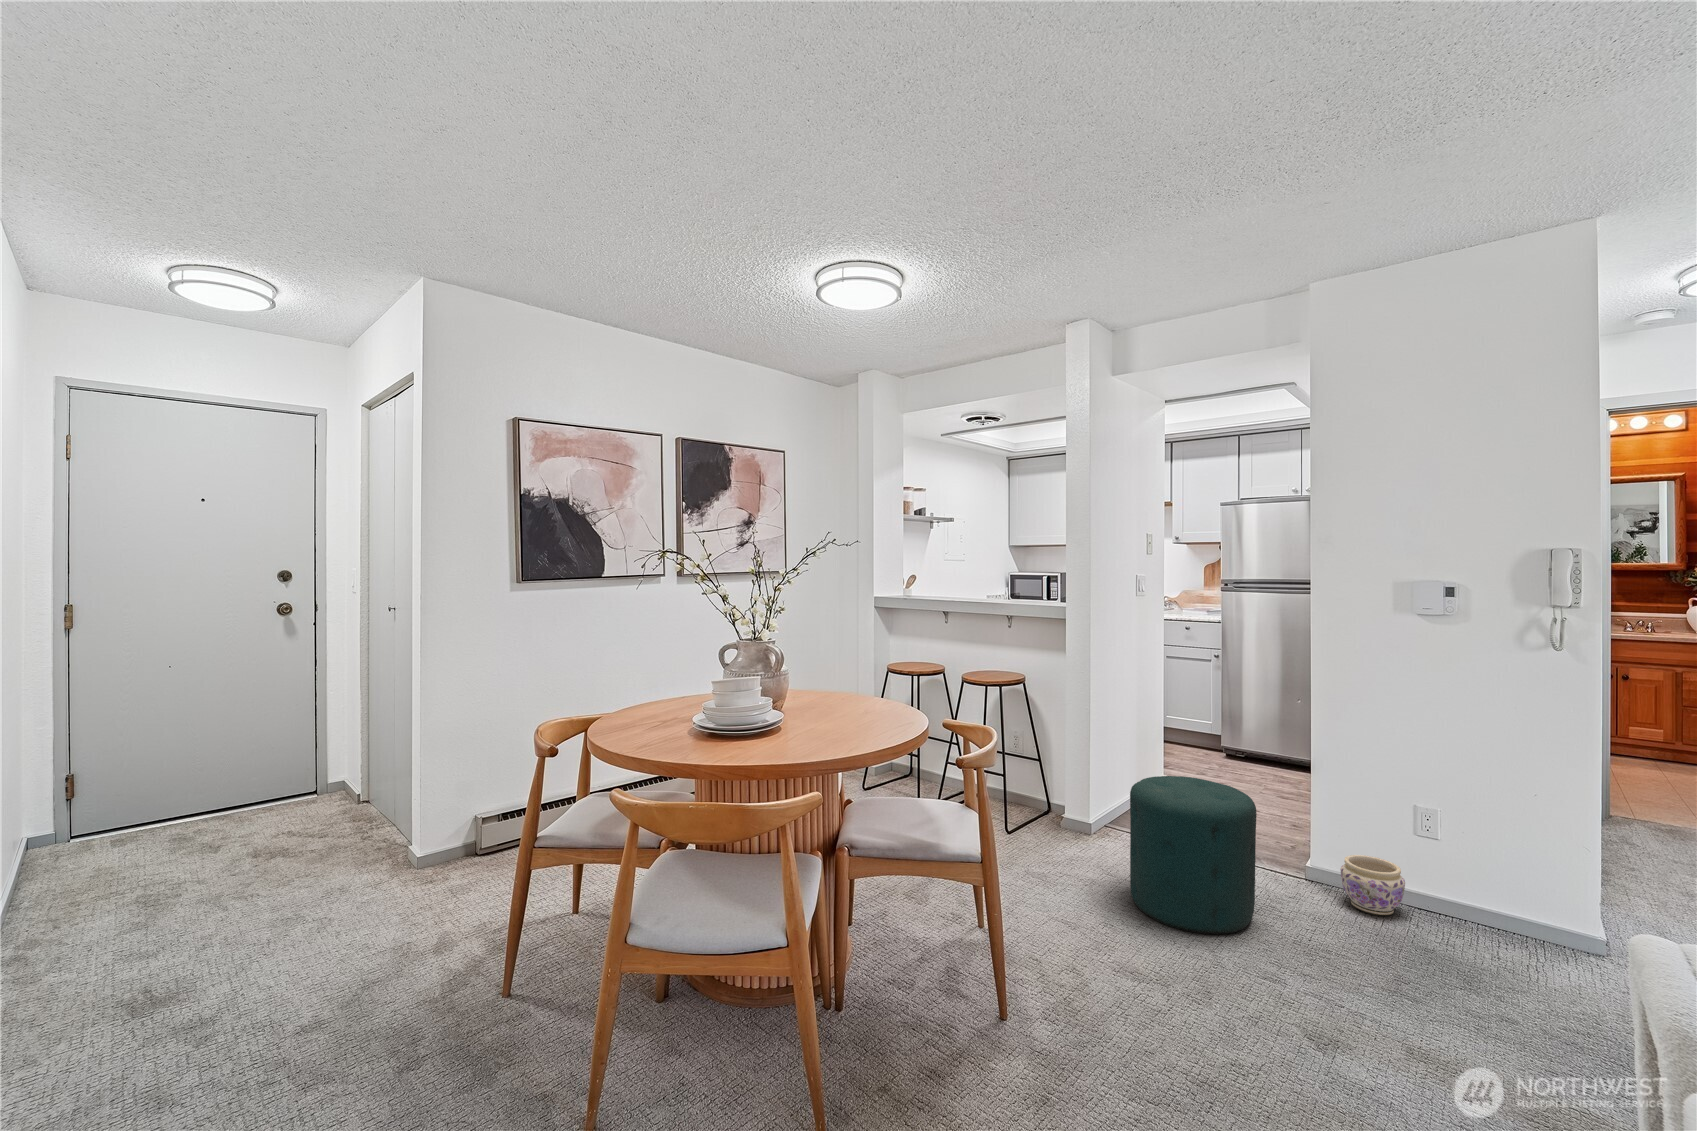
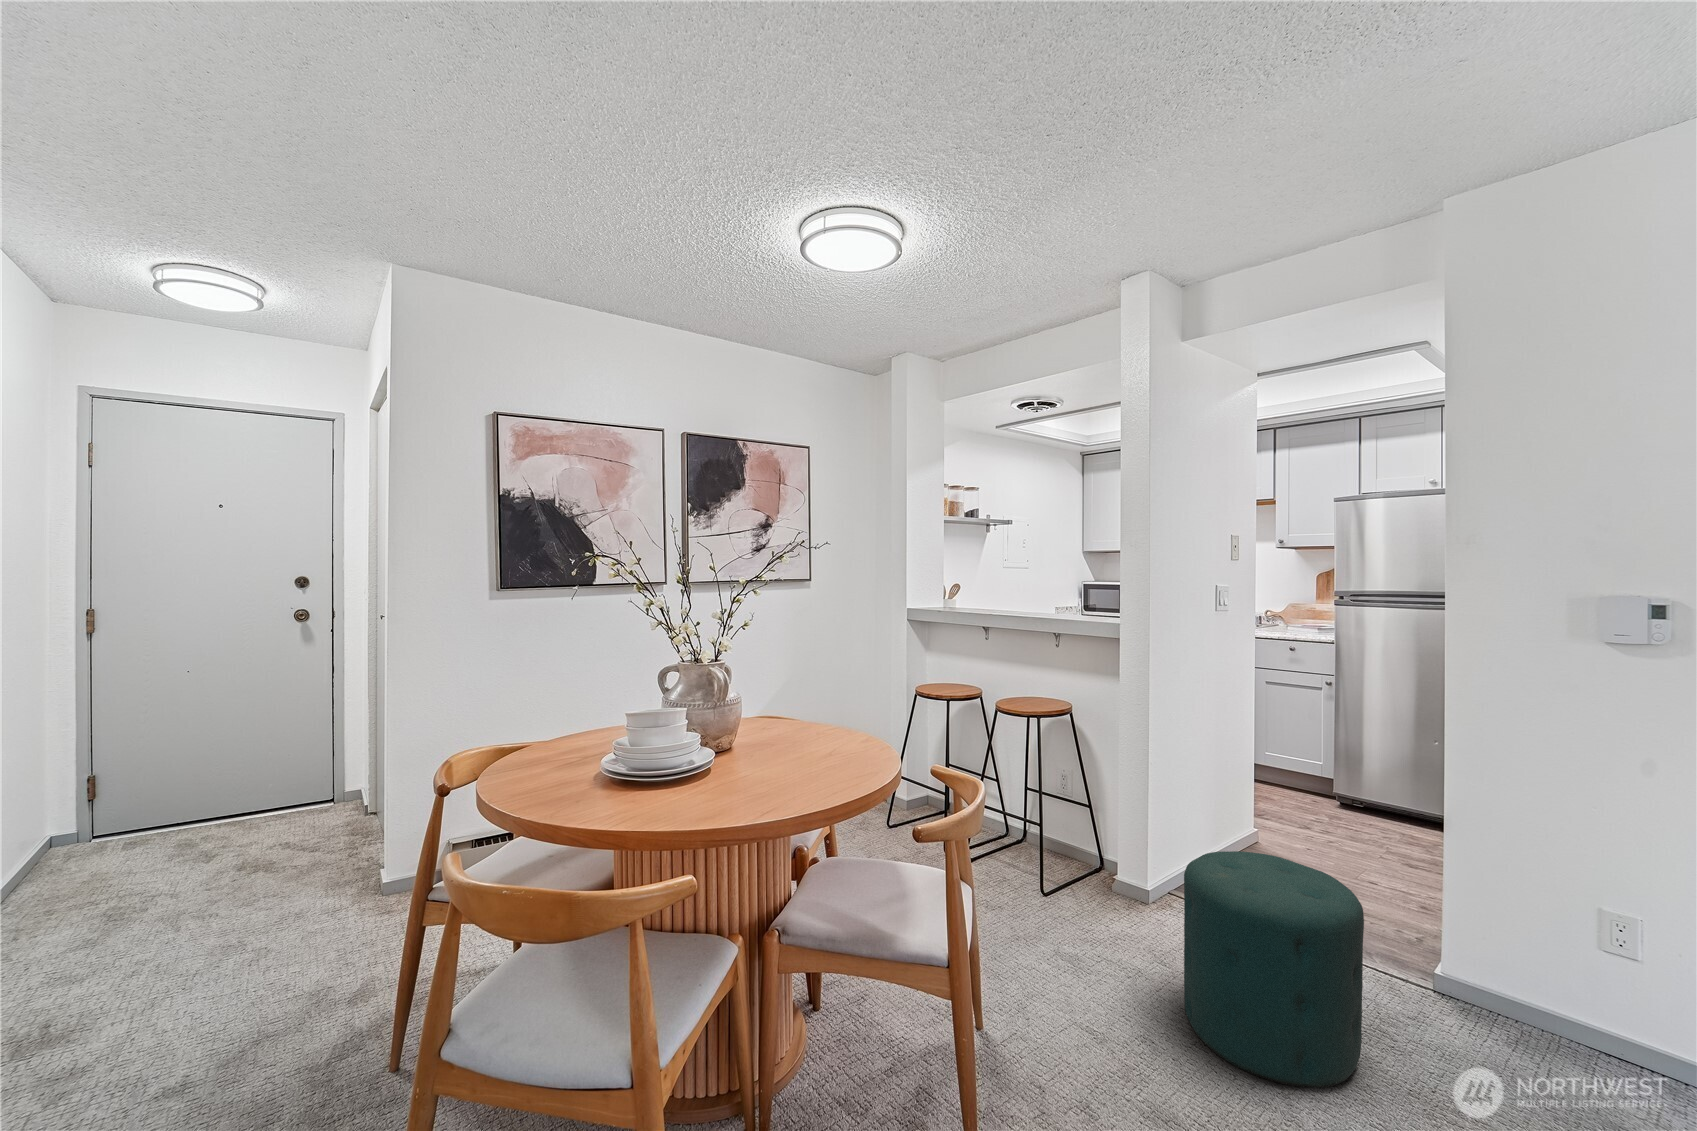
planter: present [1340,855,1405,916] -> none [1495,981,1600,1080]

